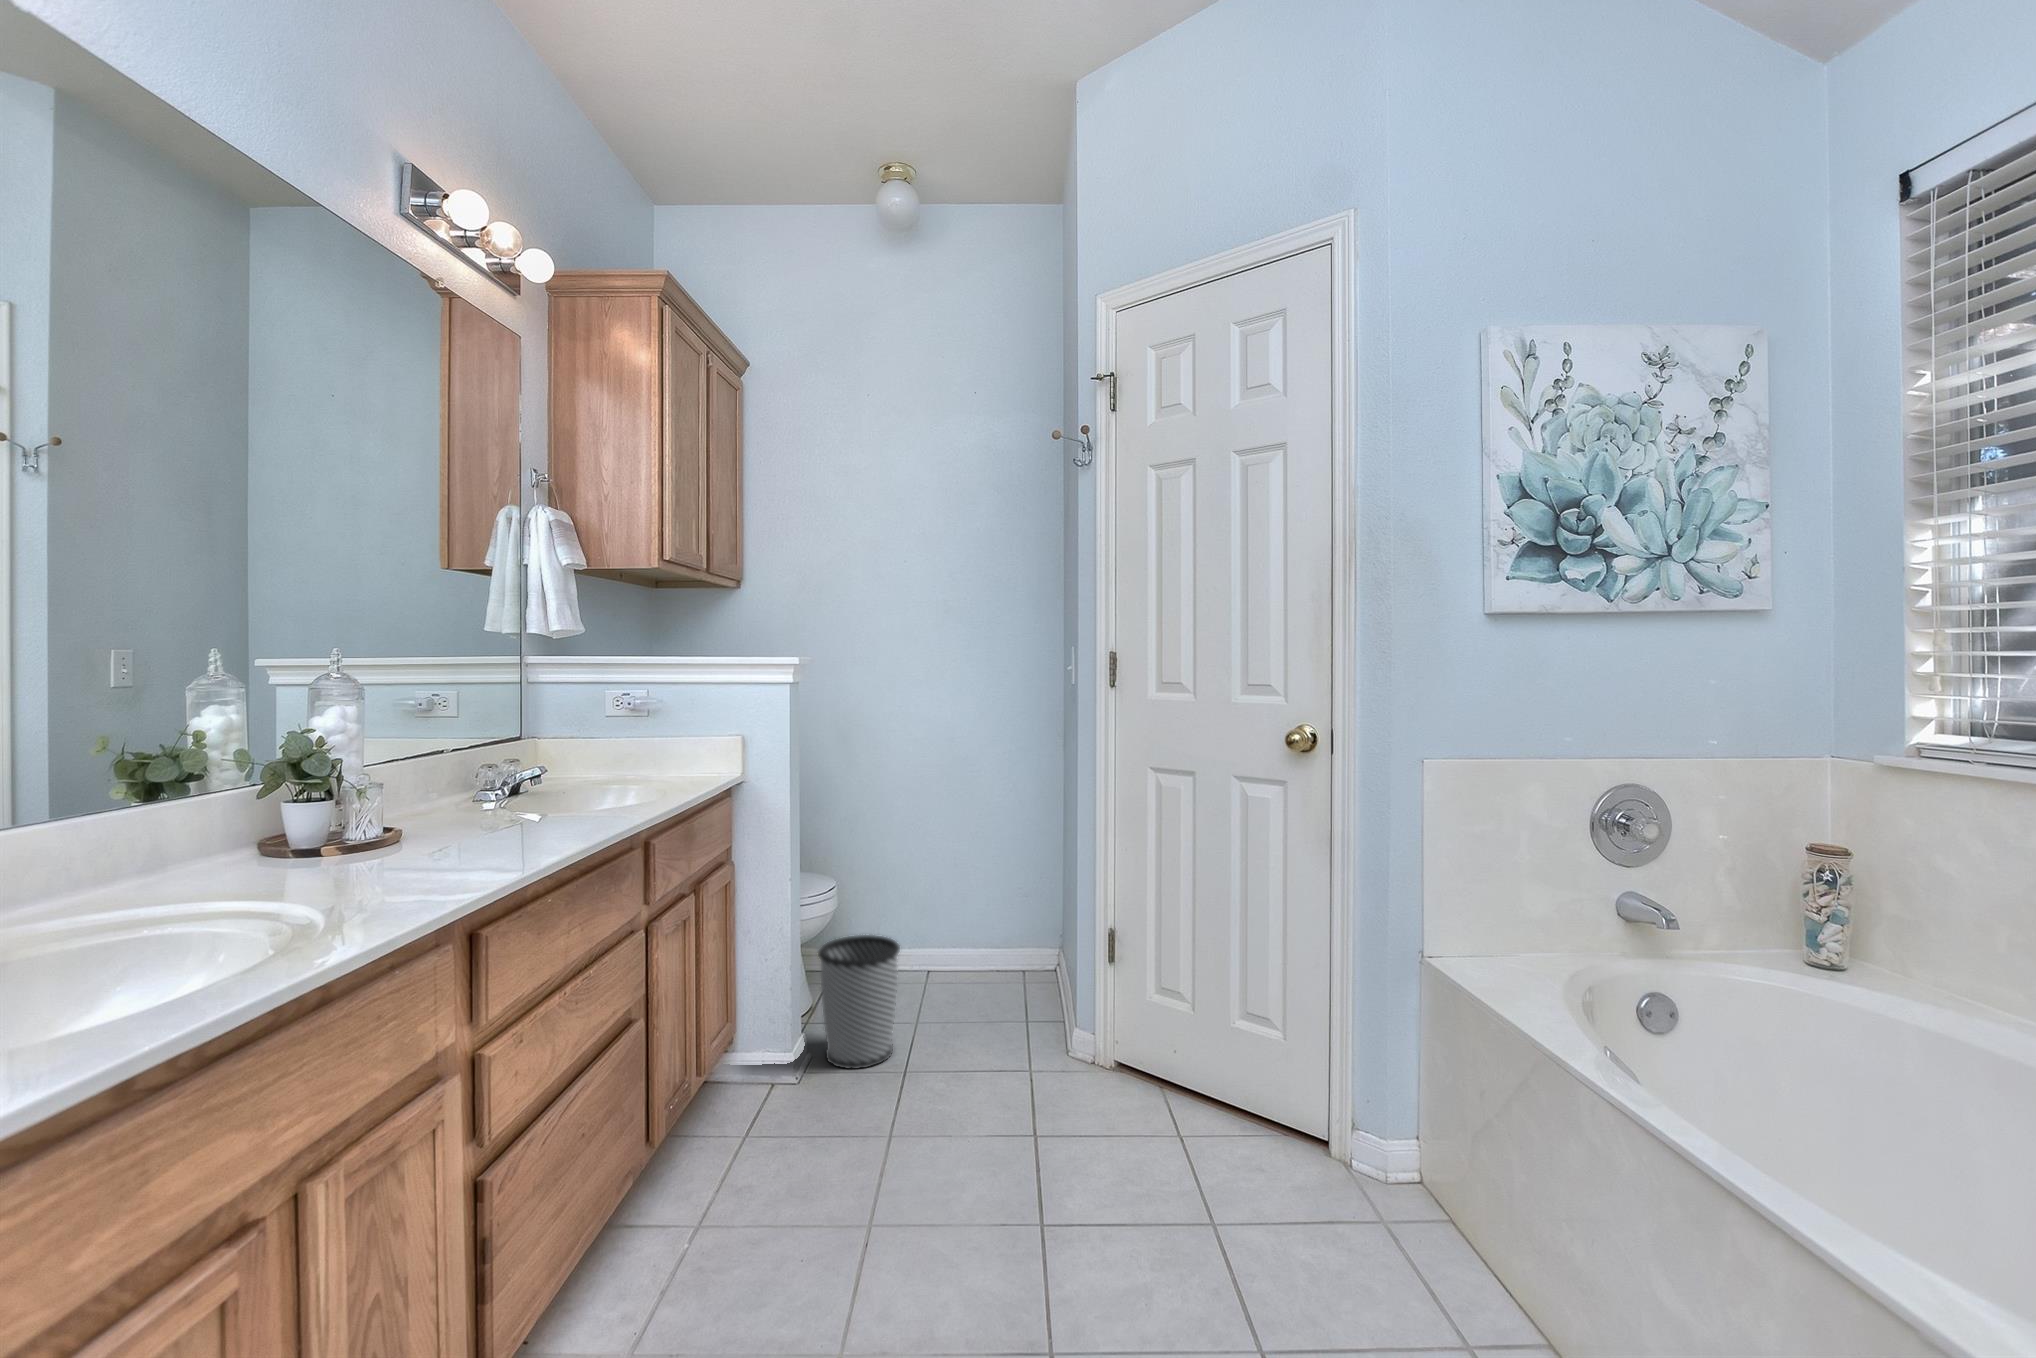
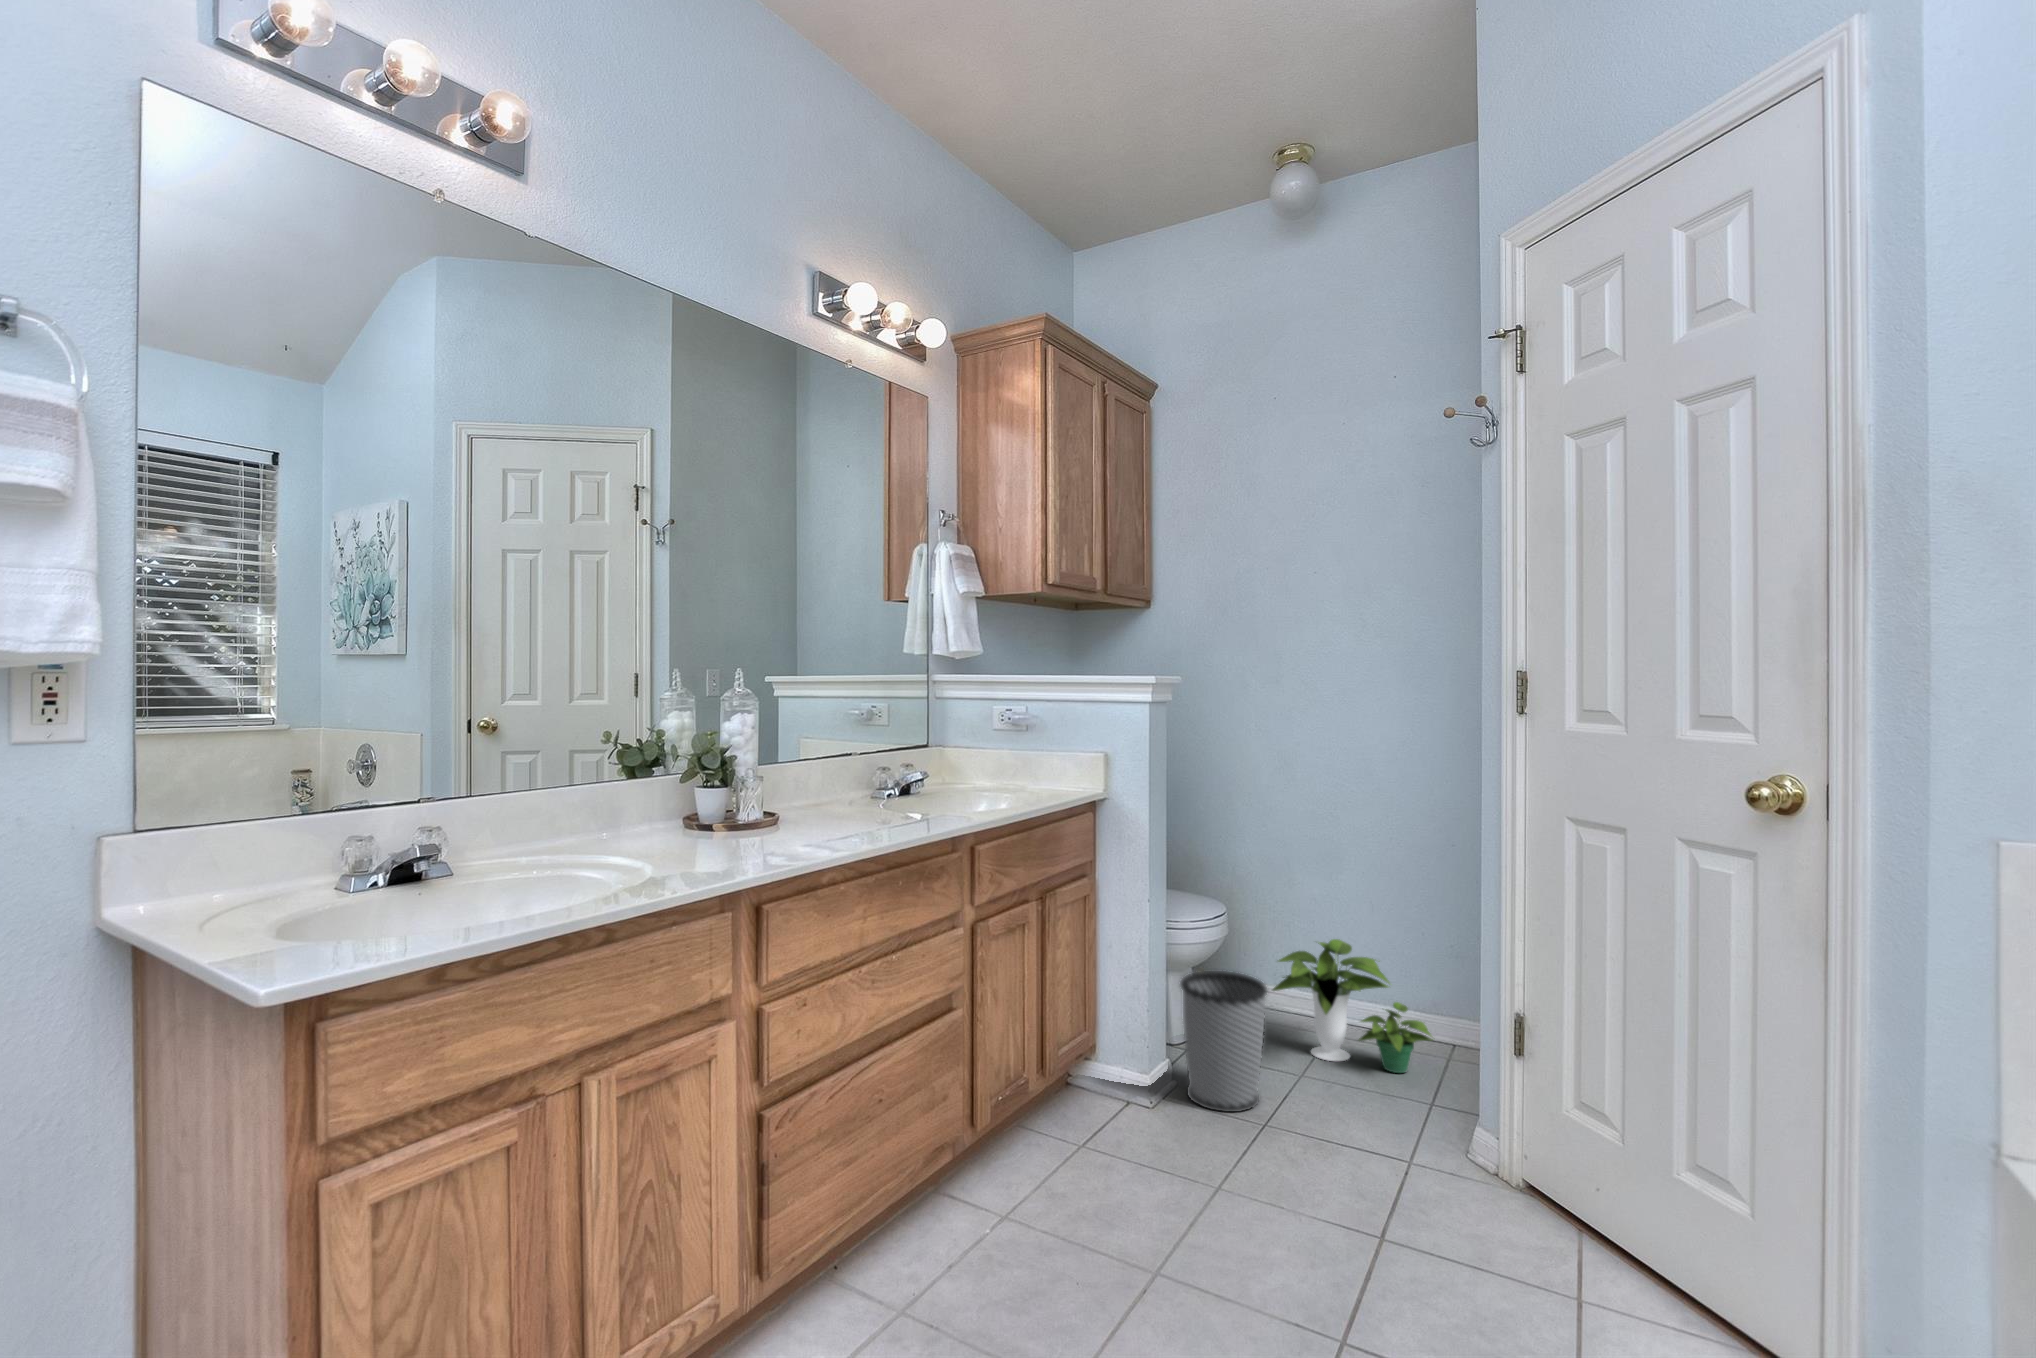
potted plant: none [885,890,1021,998] -> present [1273,939,1431,1073]

